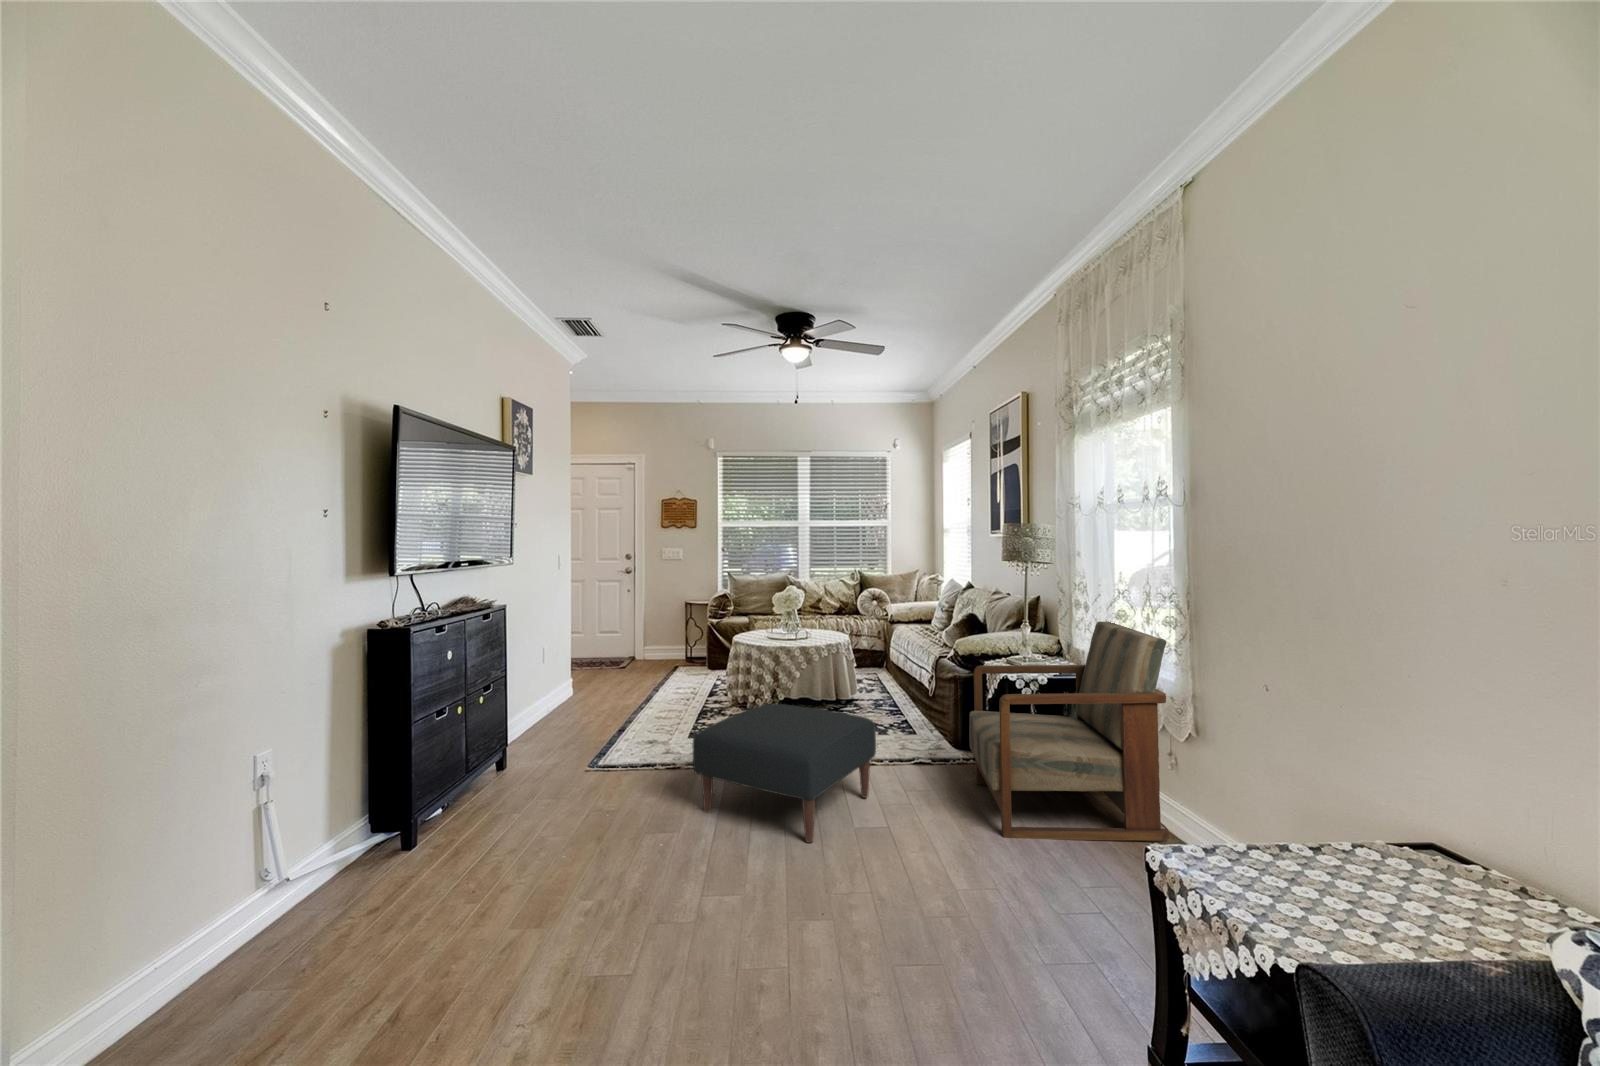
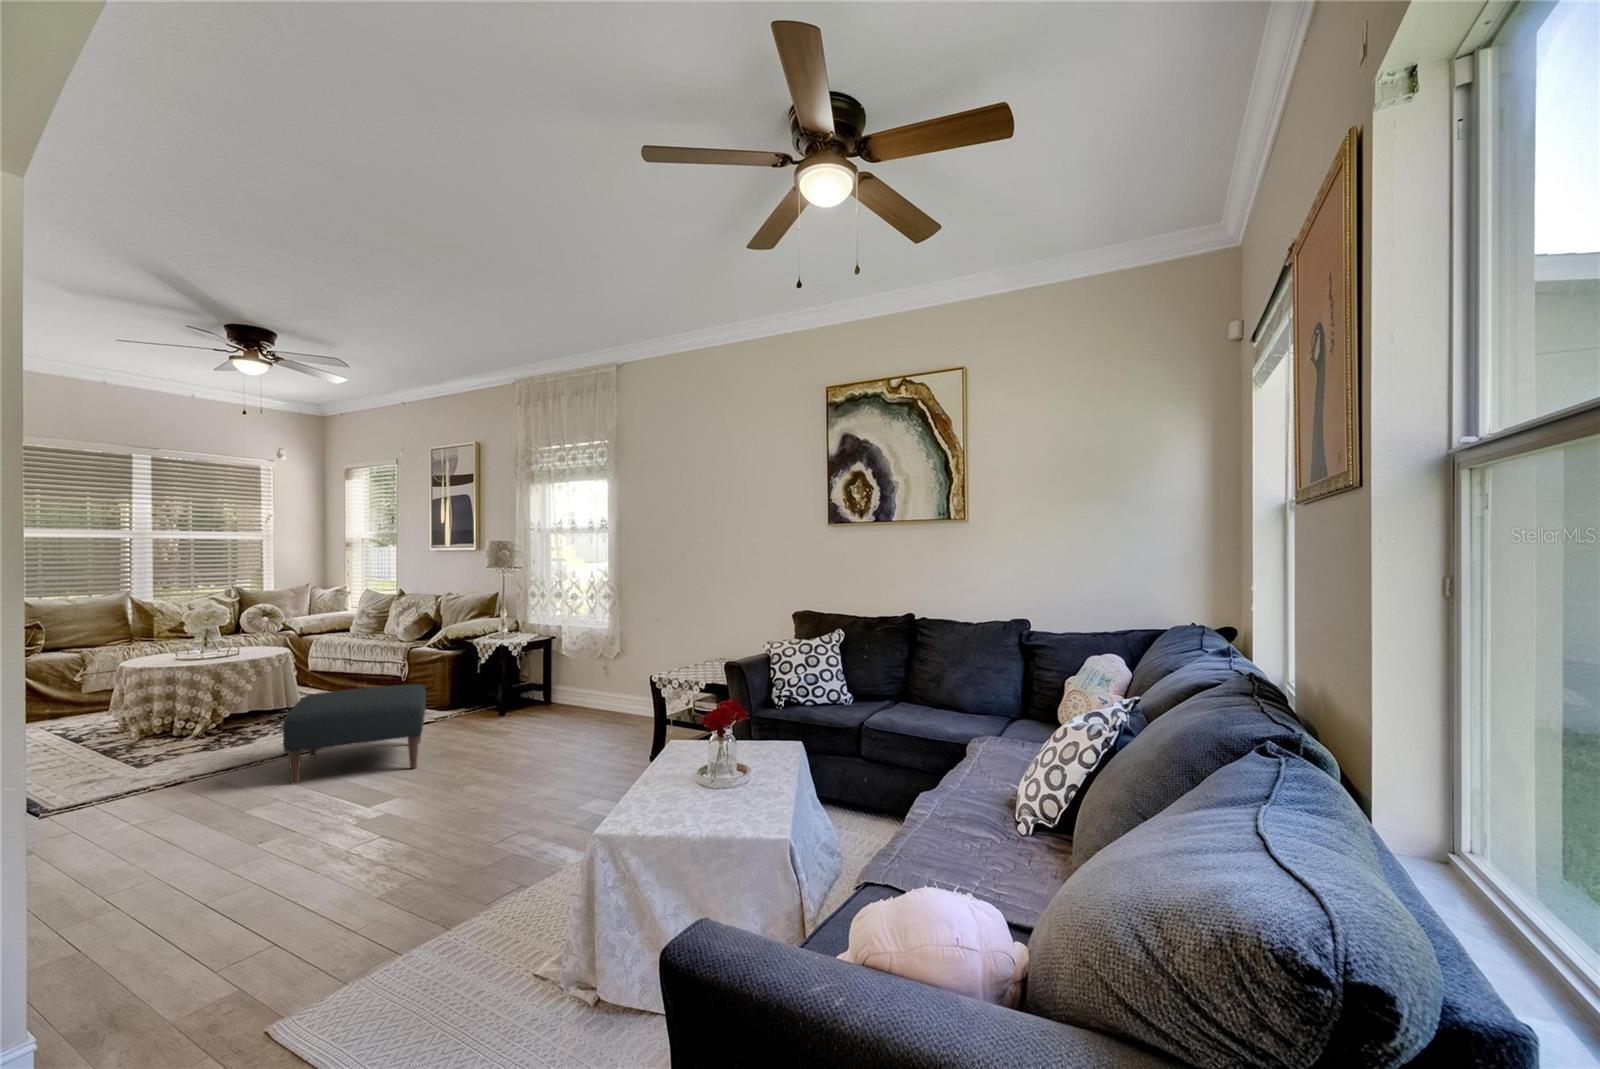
armchair: present [969,621,1169,841] -> none [480,602,608,735]

